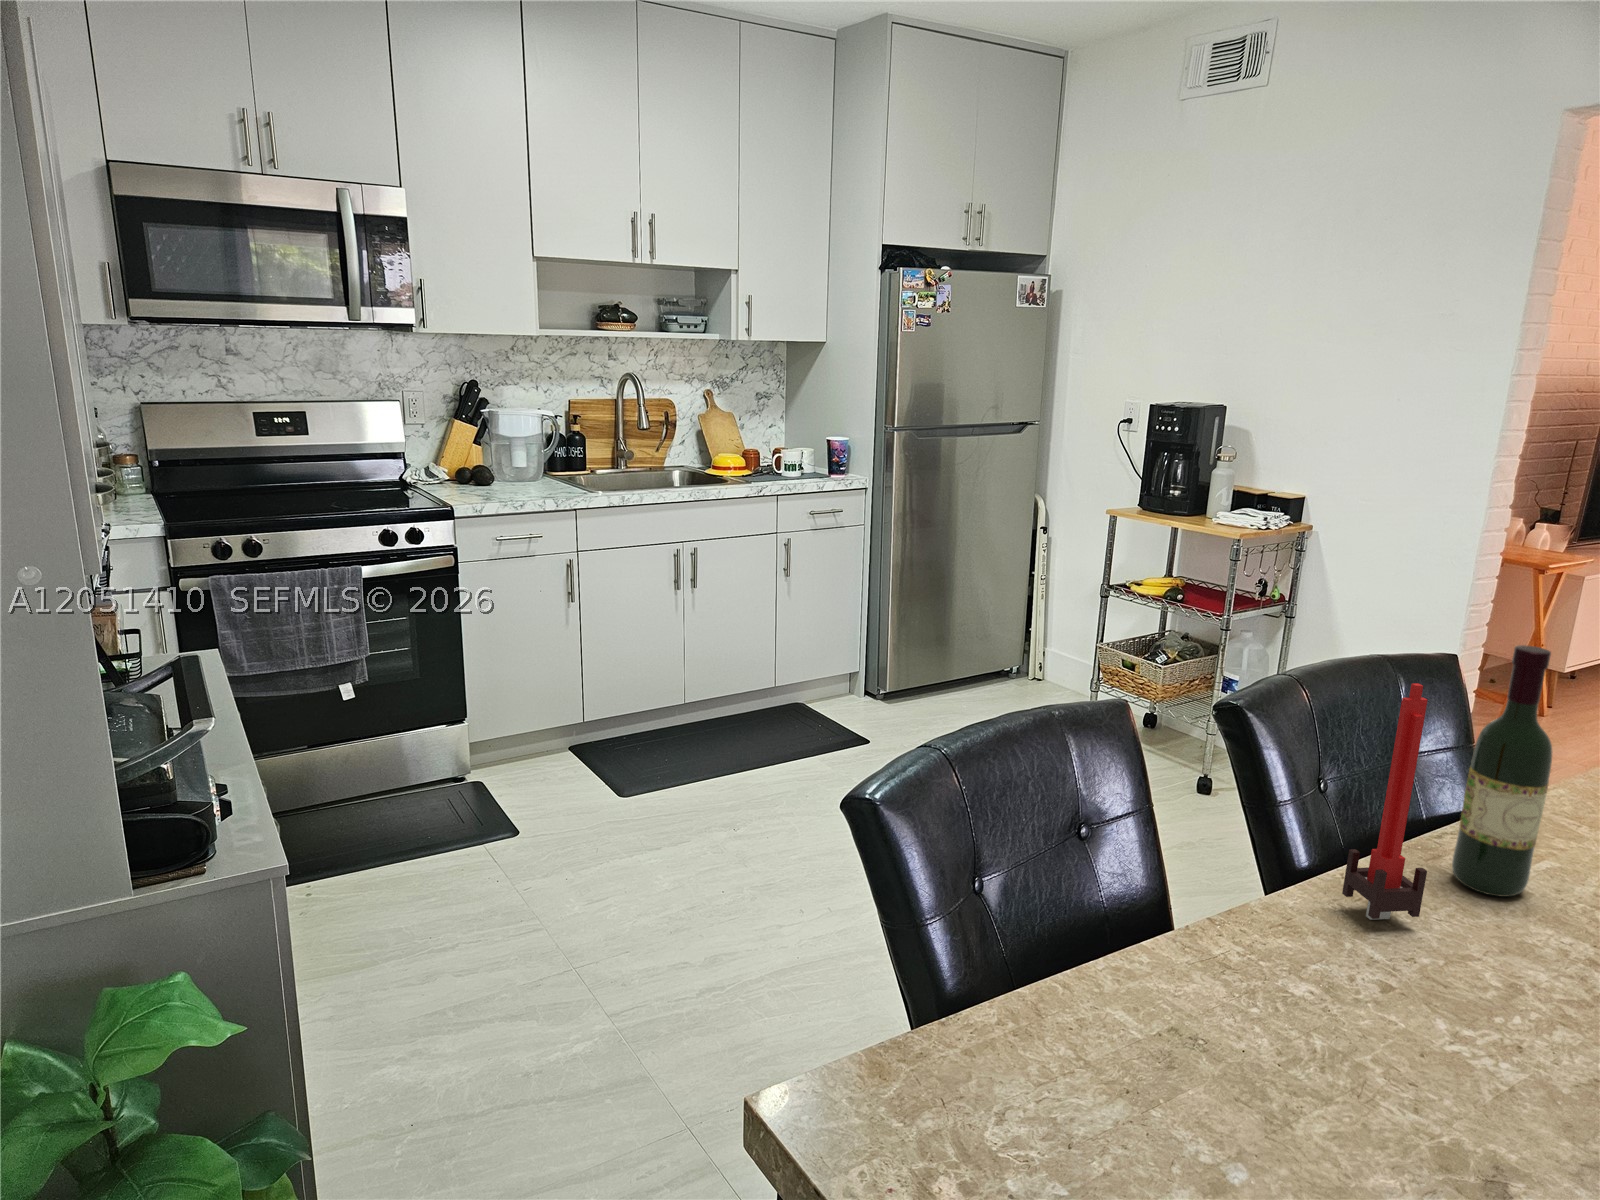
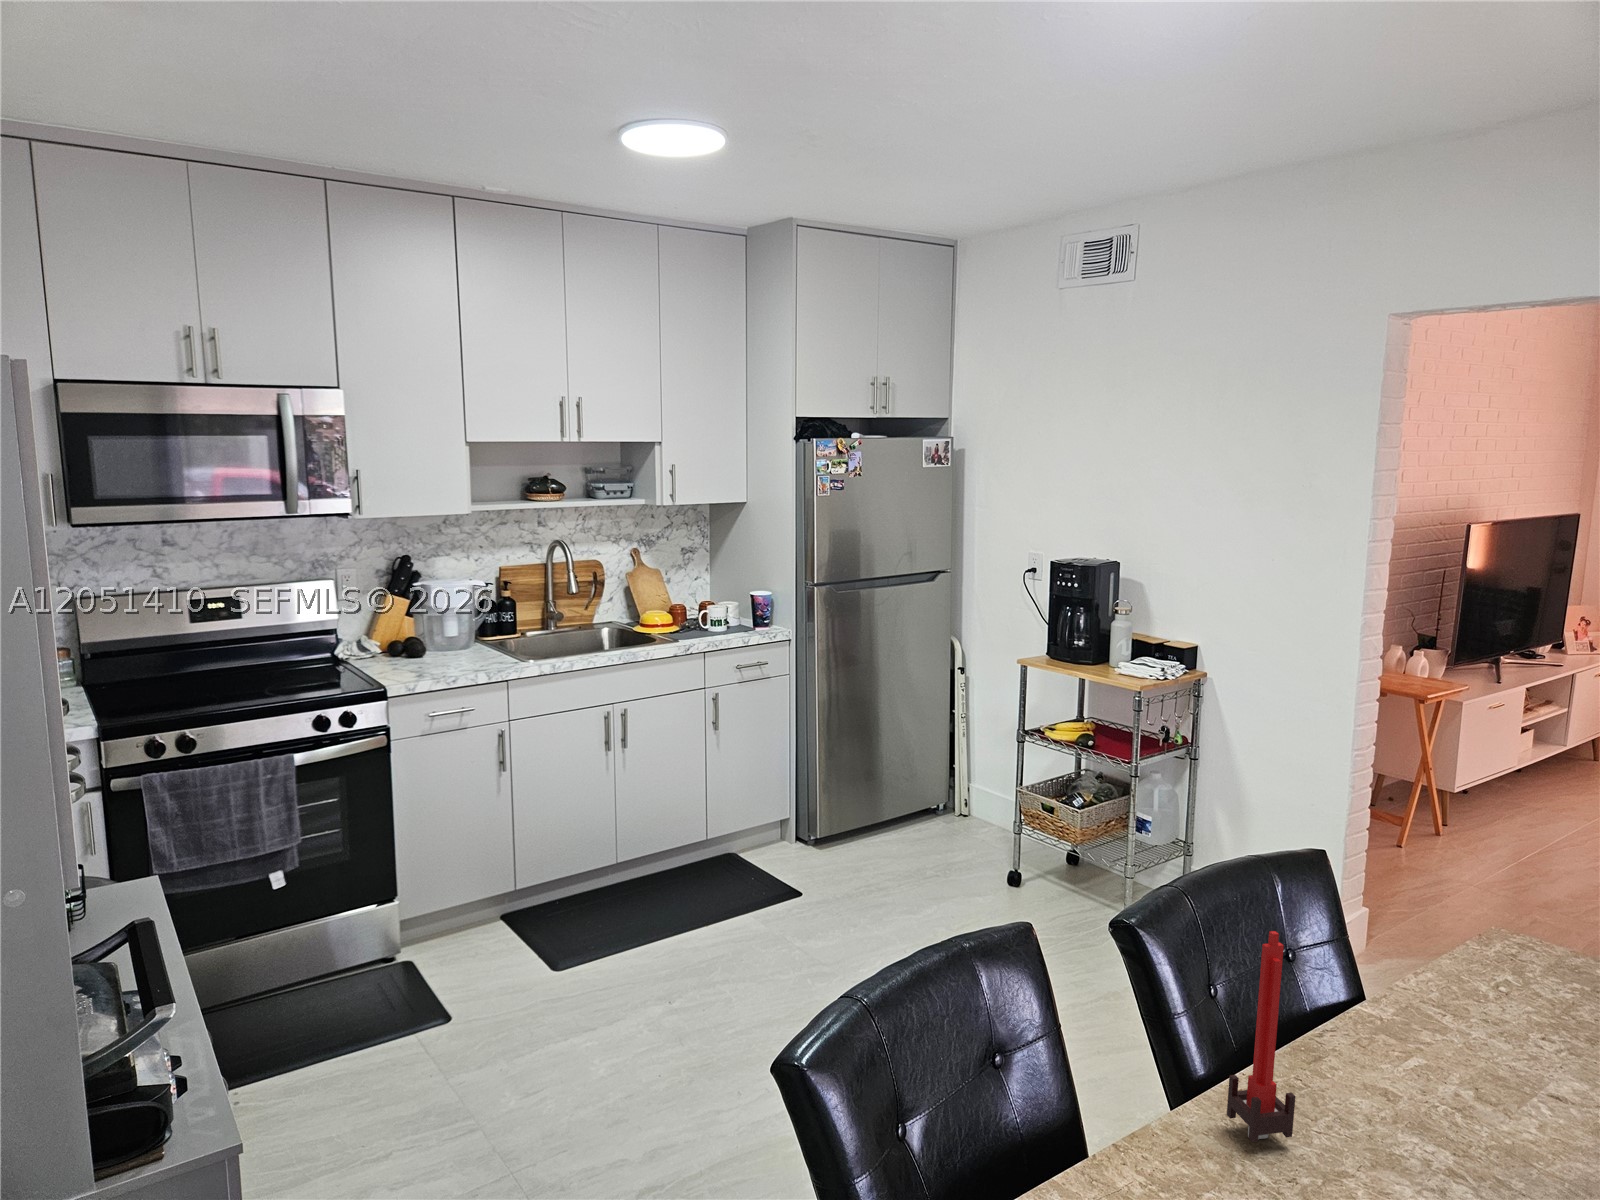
wine bottle: present [1452,645,1552,897] -> none [1322,882,1396,1106]

